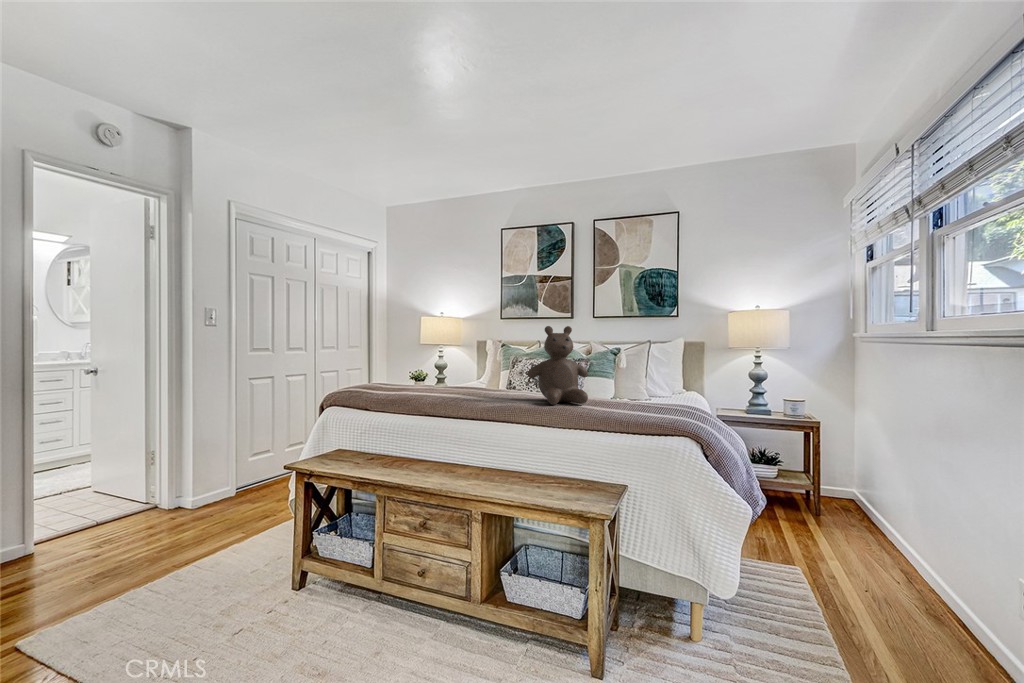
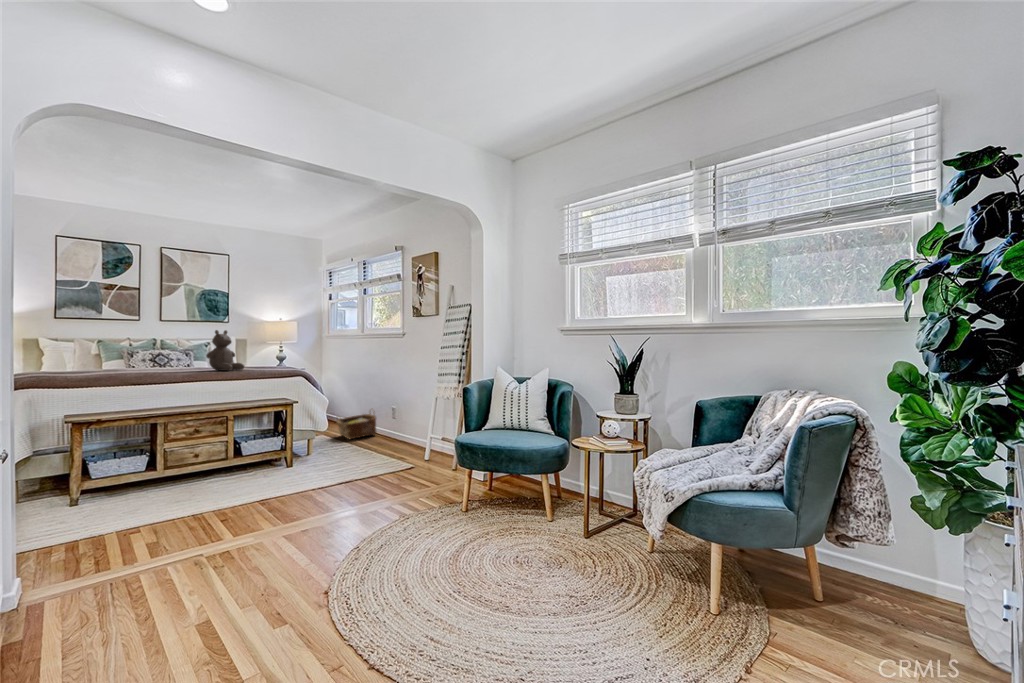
woven basket: none [823,543,961,643] -> present [336,412,377,439]

